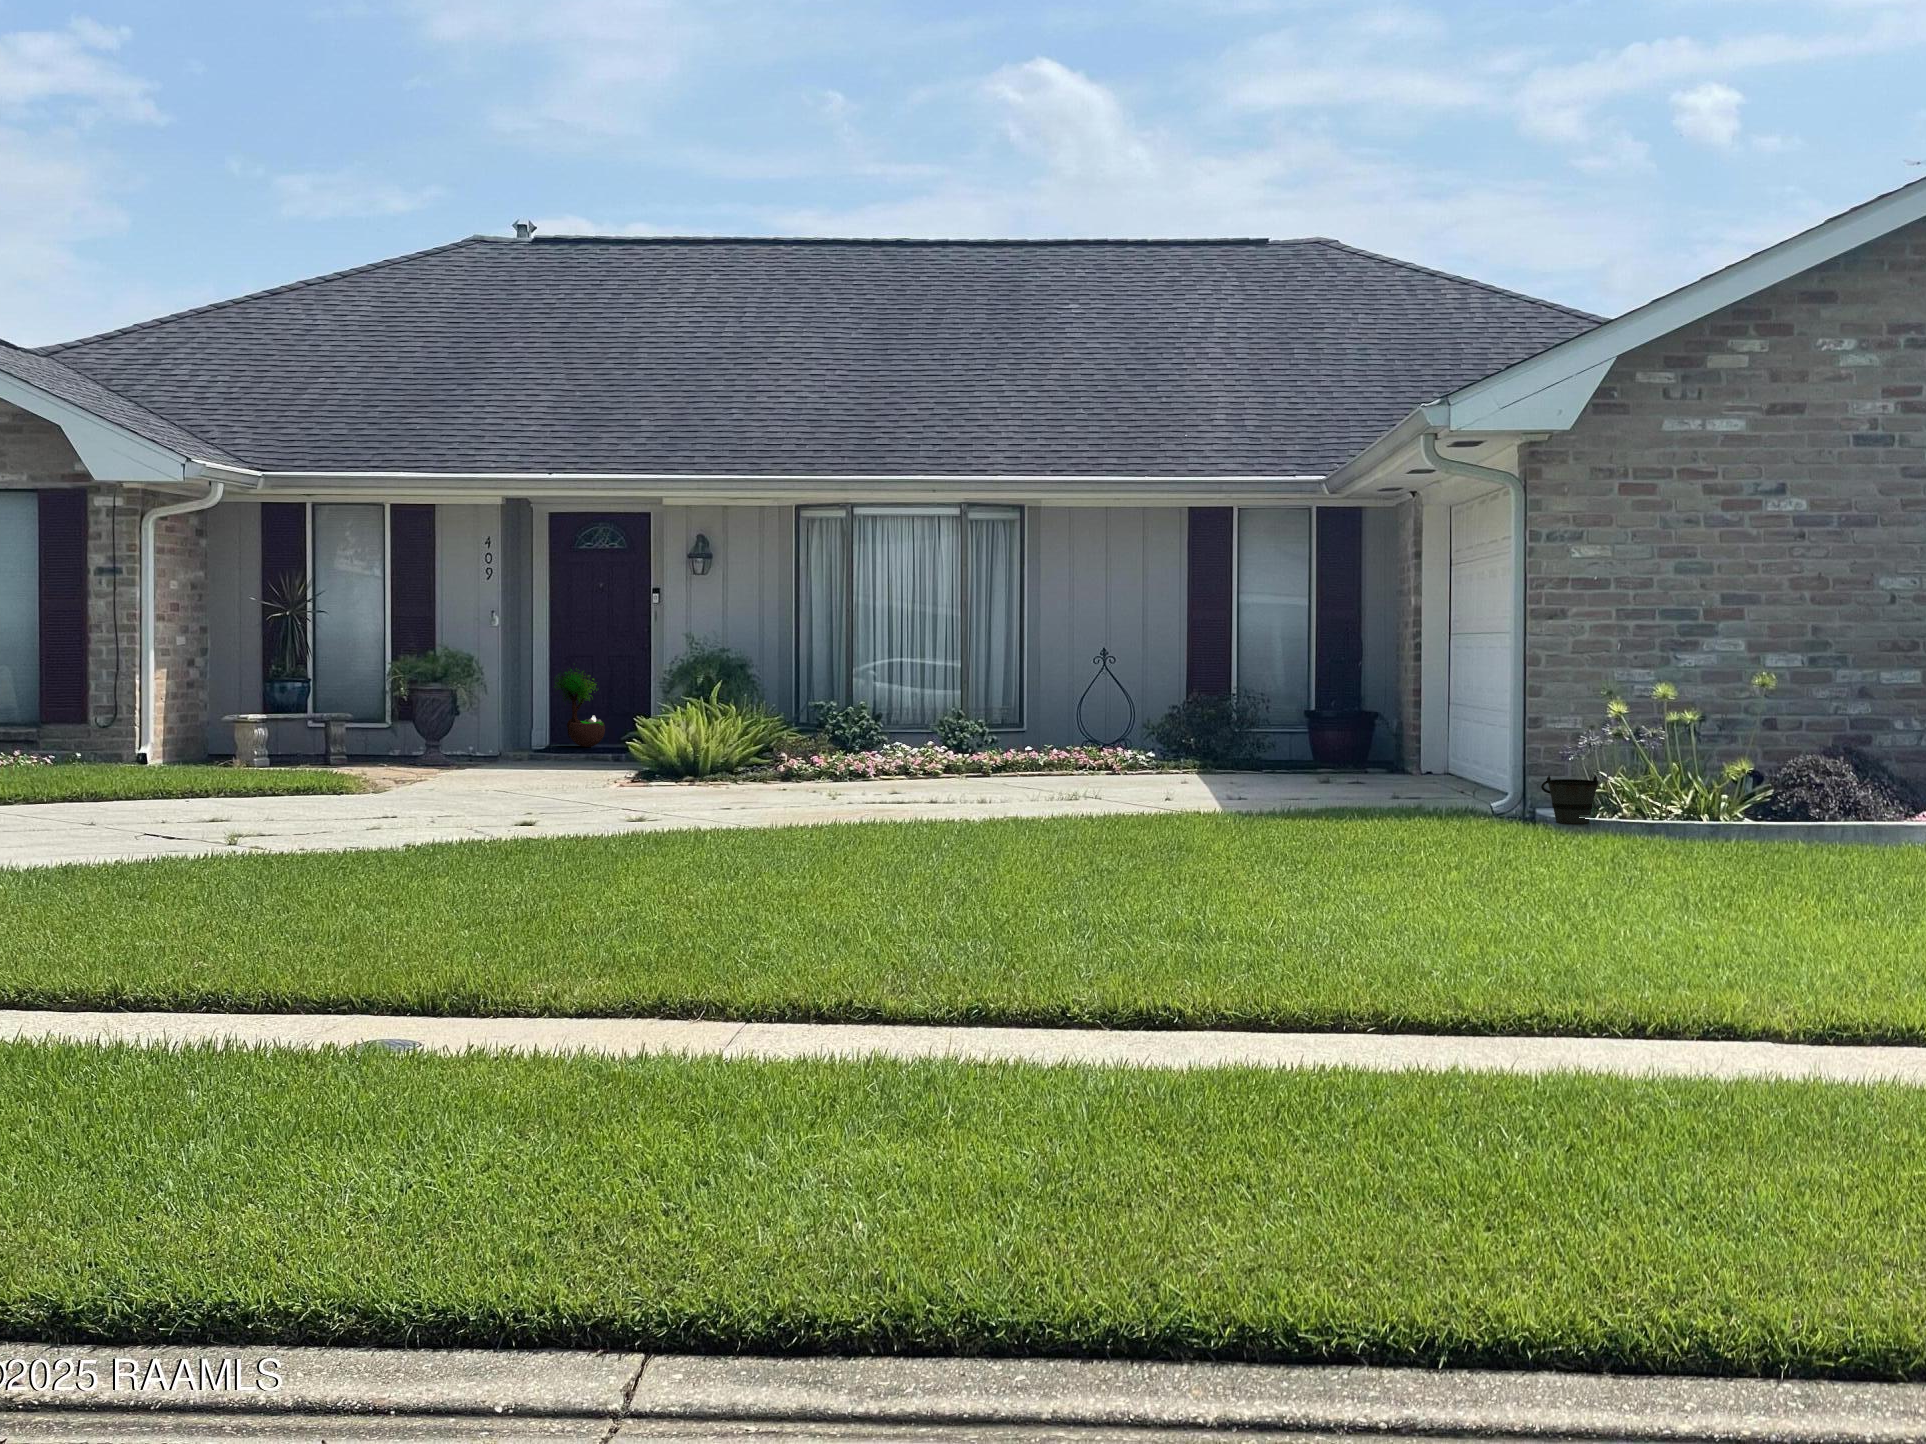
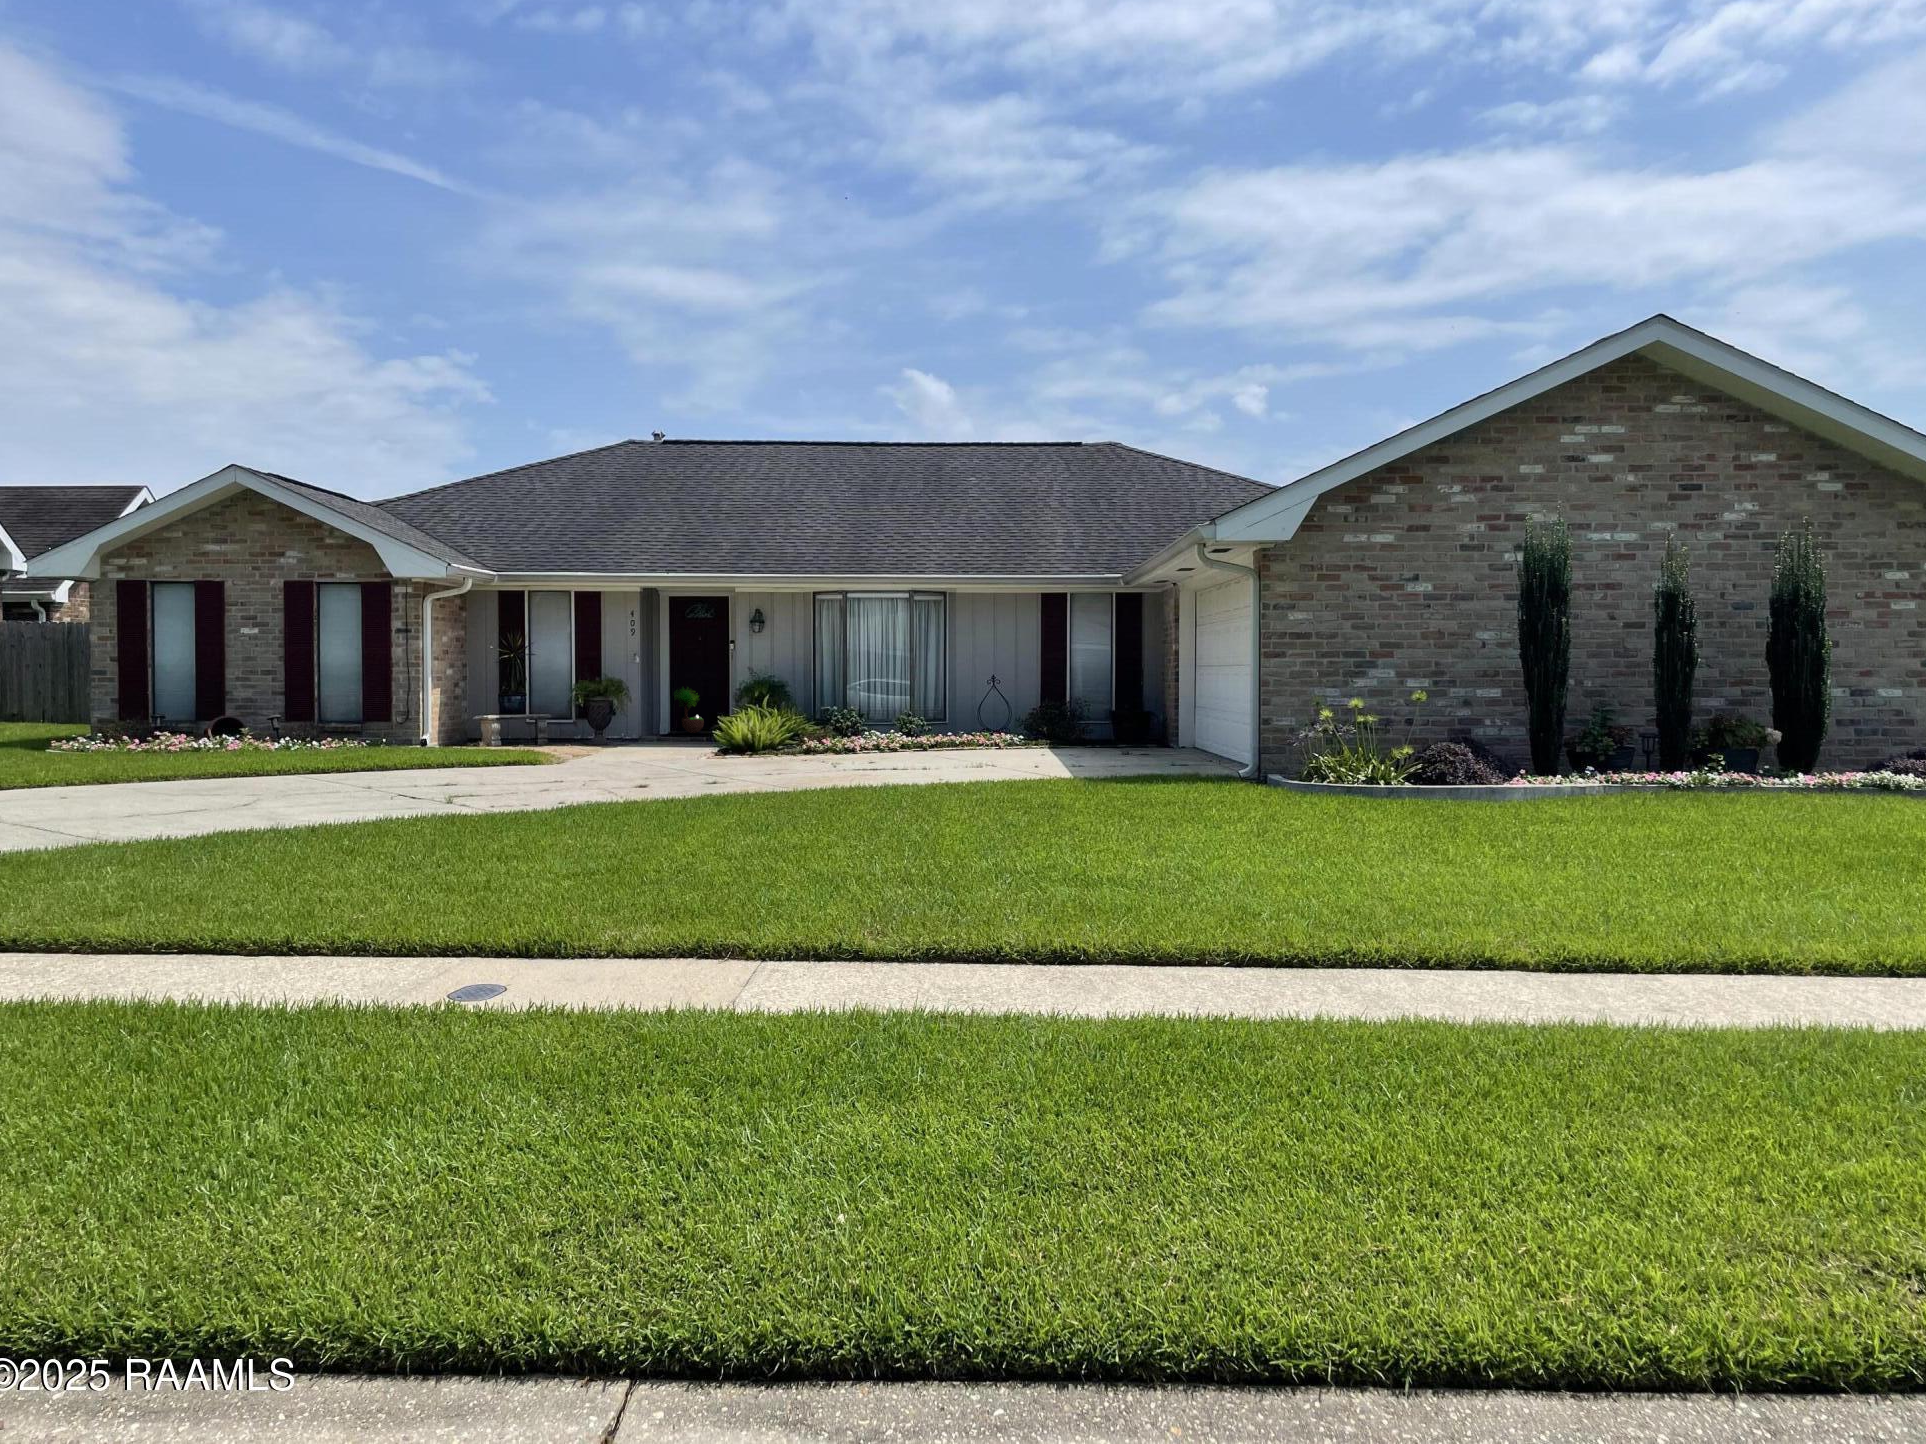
bucket: present [1541,775,1598,824] -> none [1267,753,1302,783]

